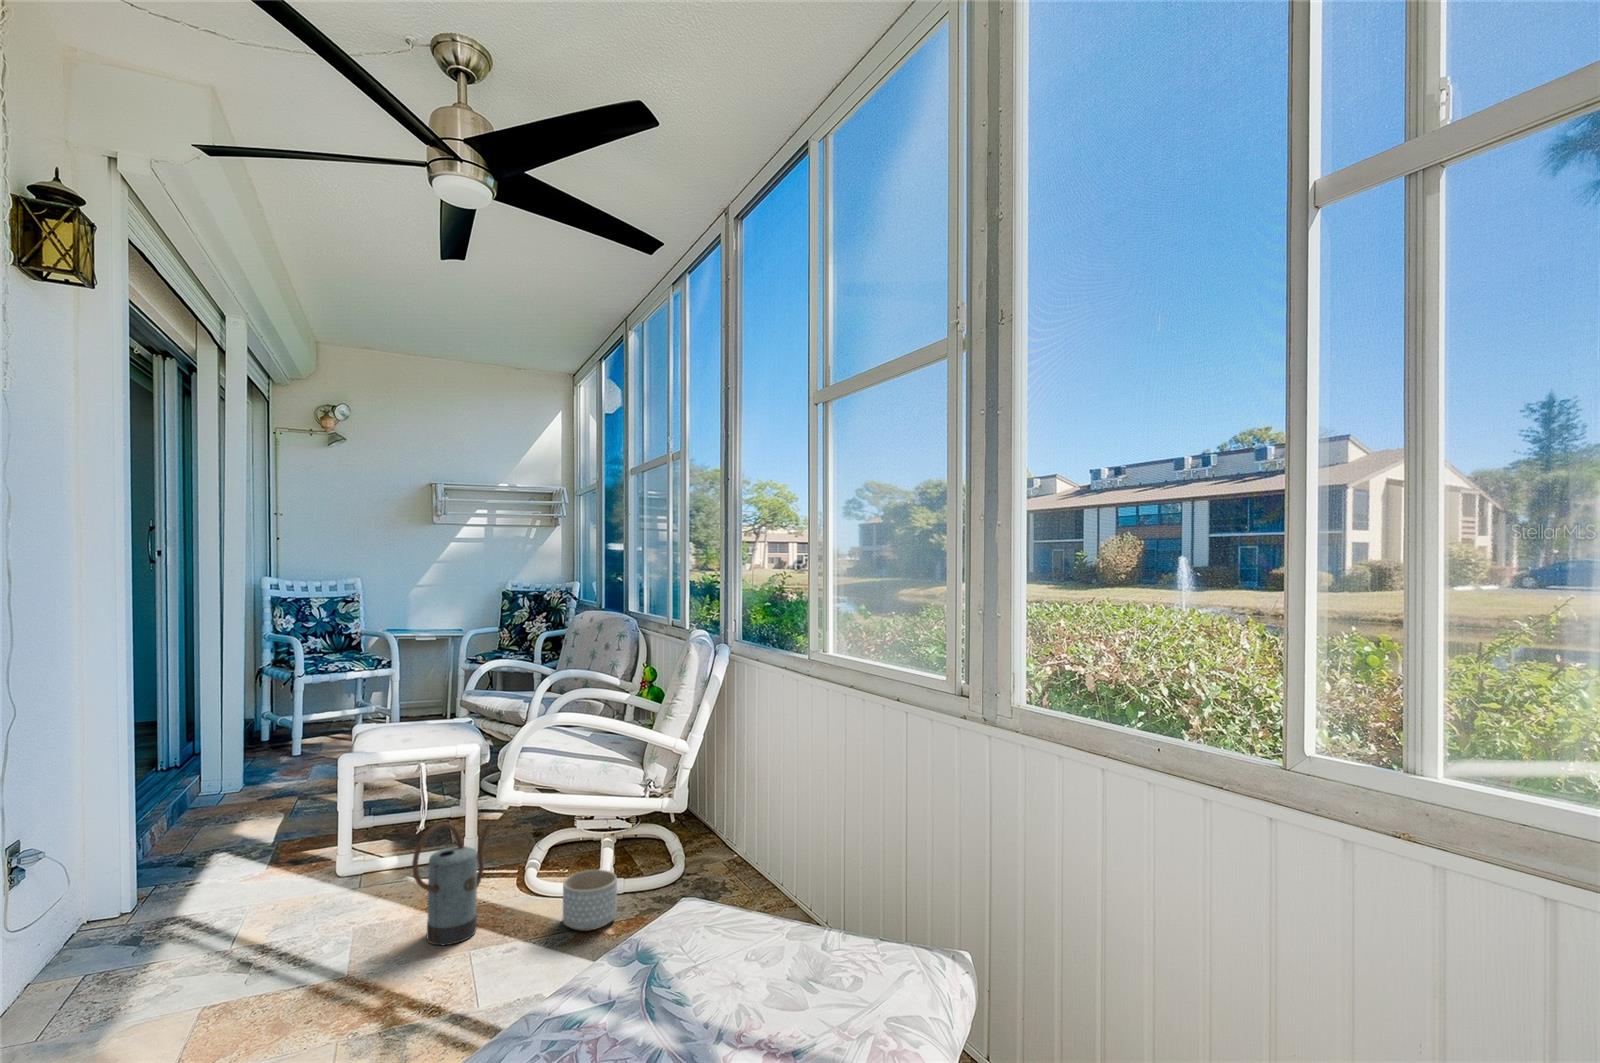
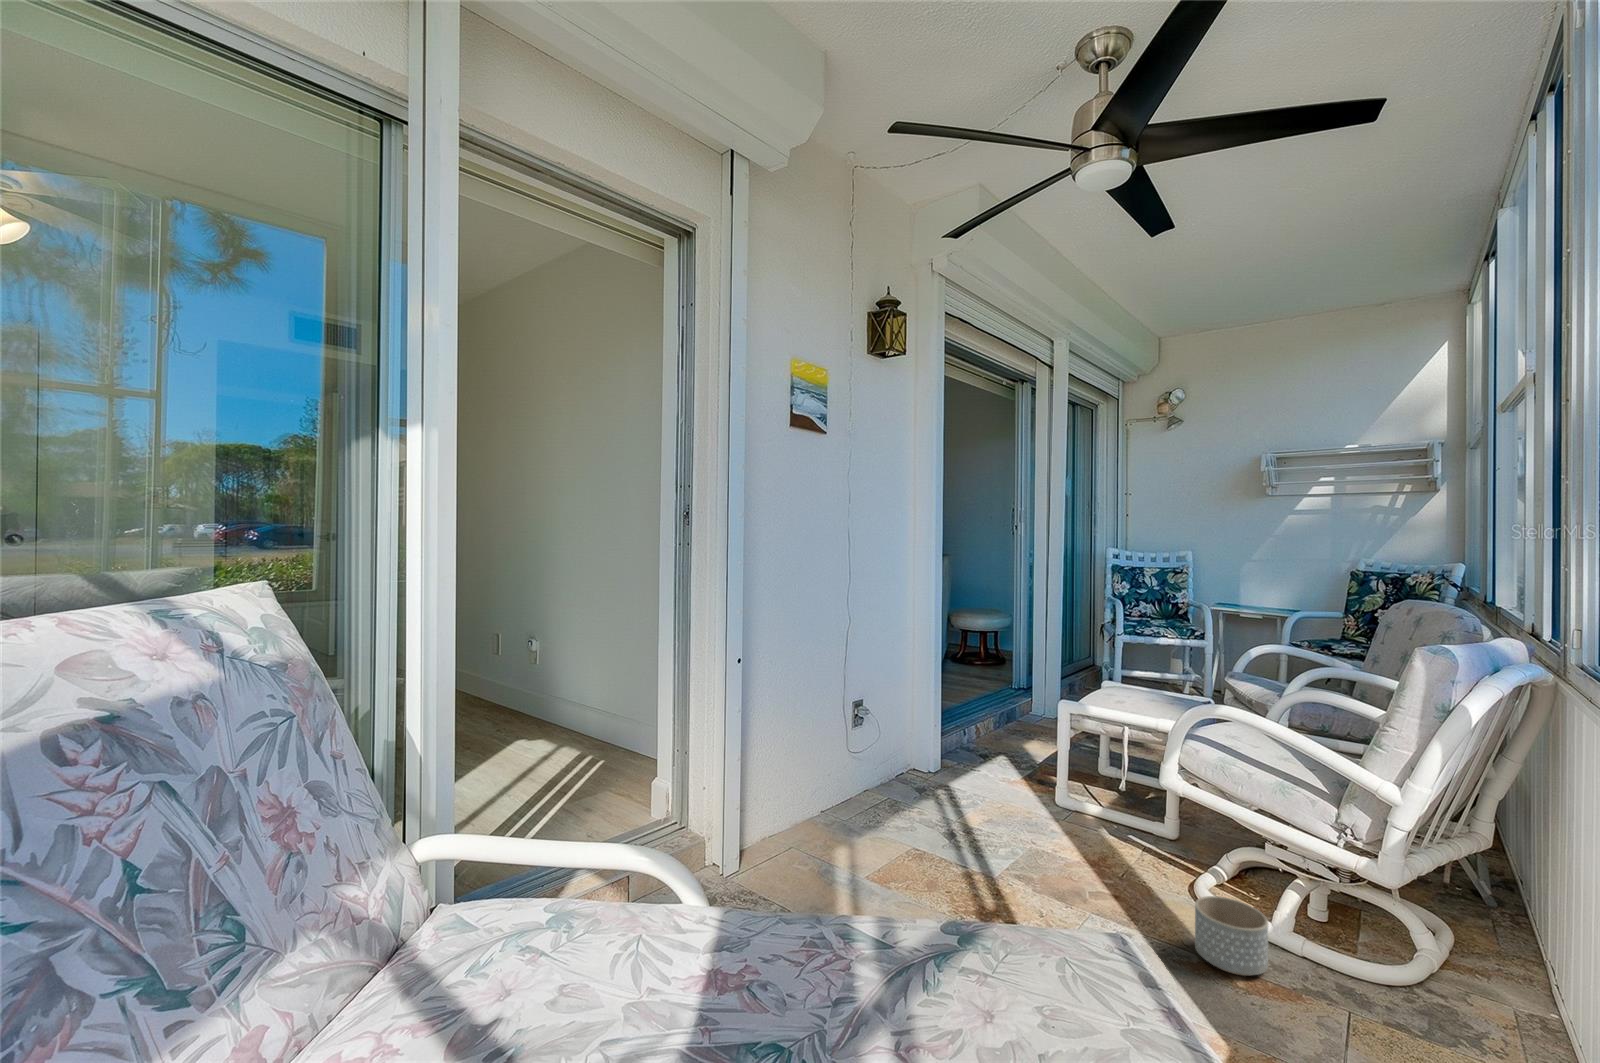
watering can: present [412,822,491,945] -> none [1043,781,1141,904]

